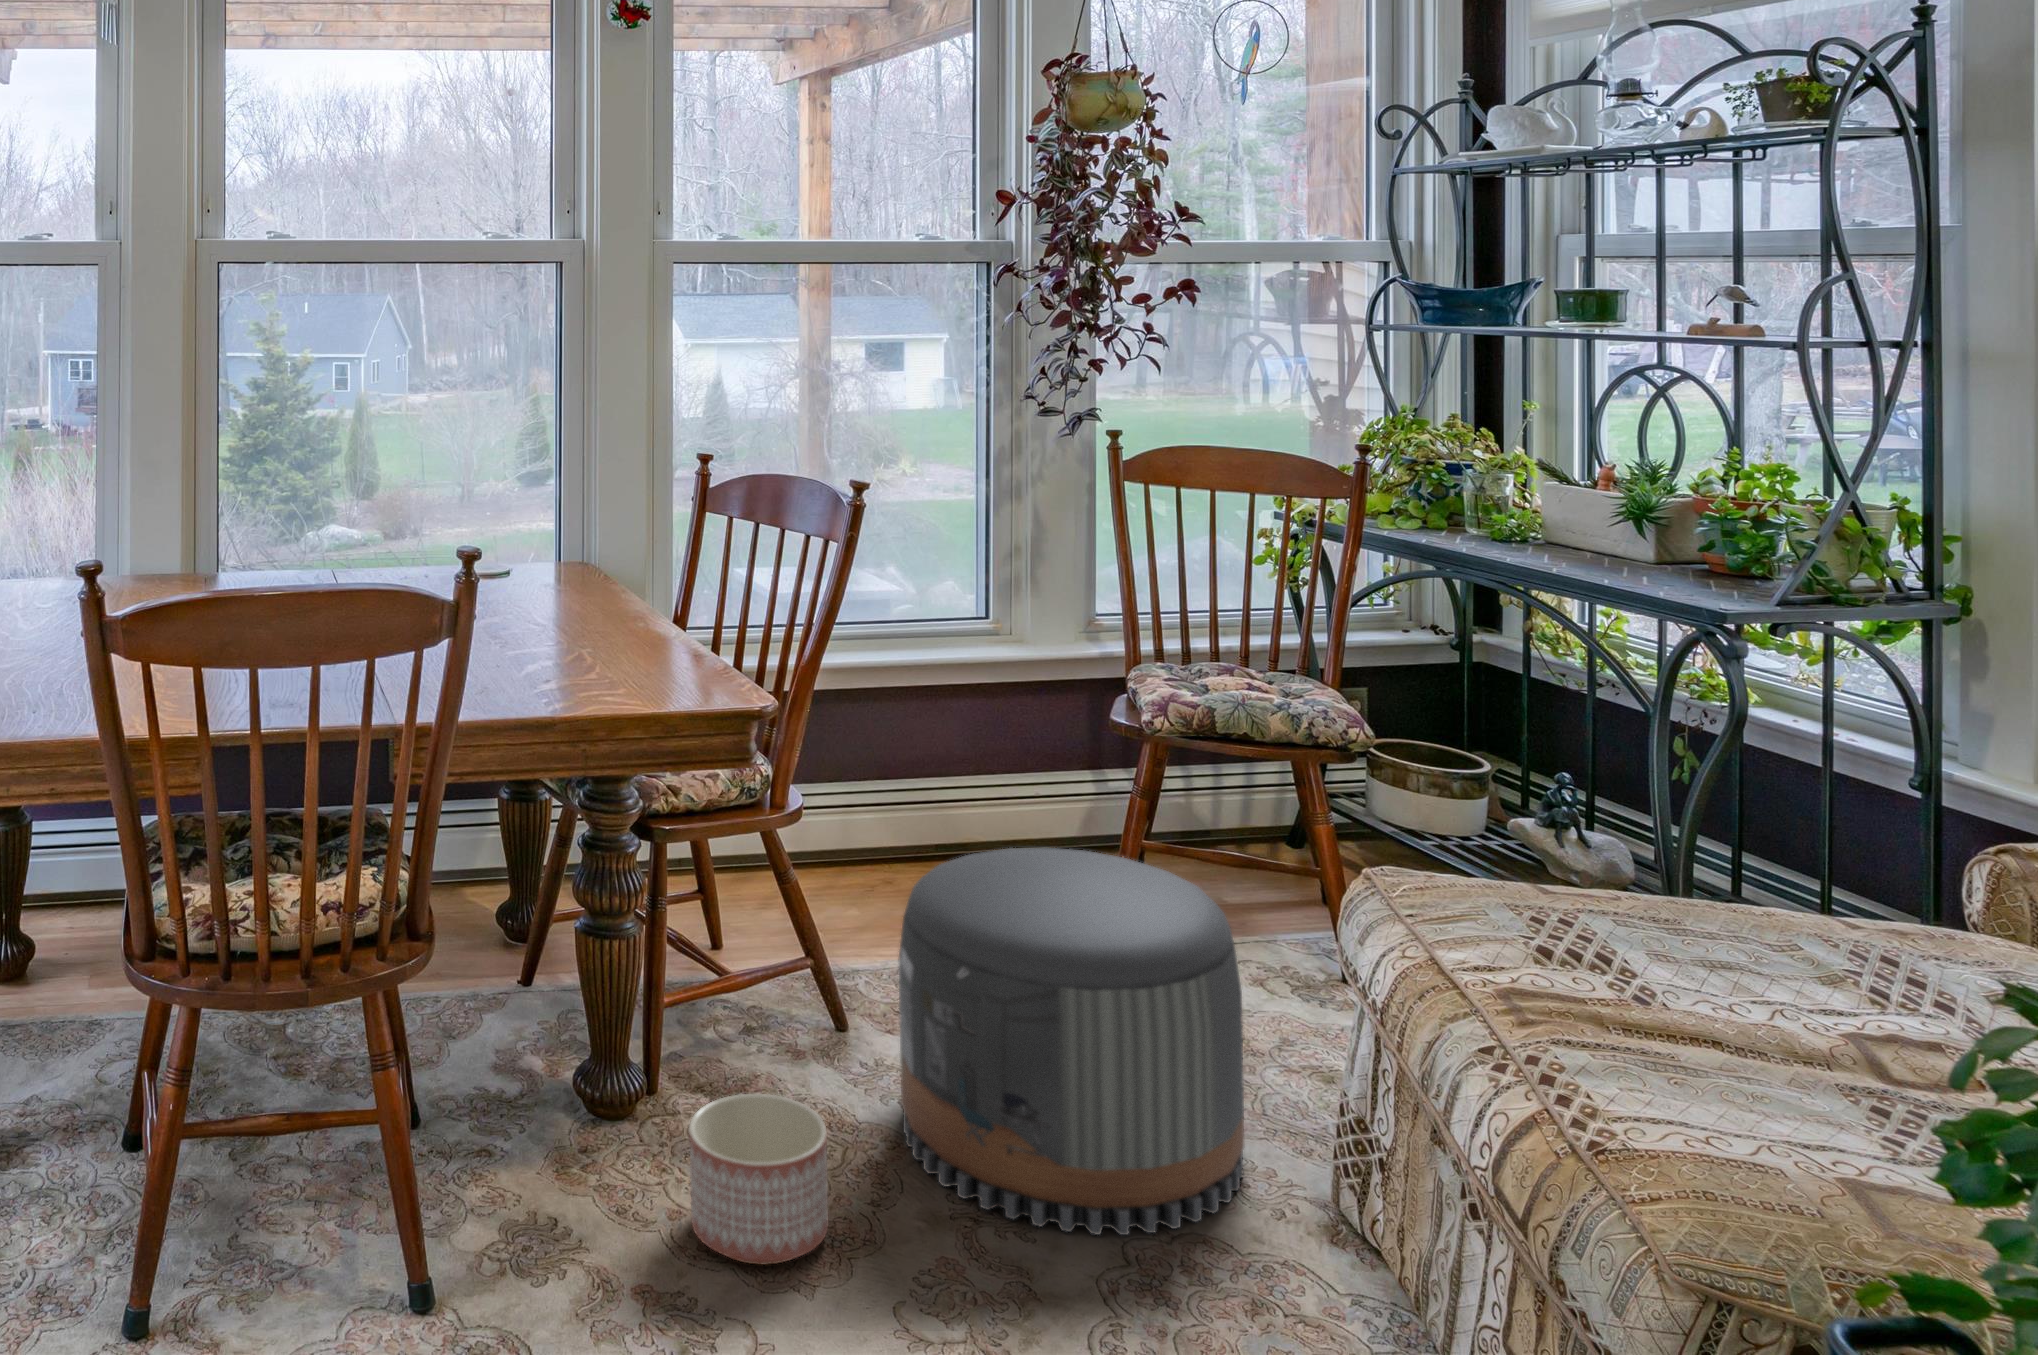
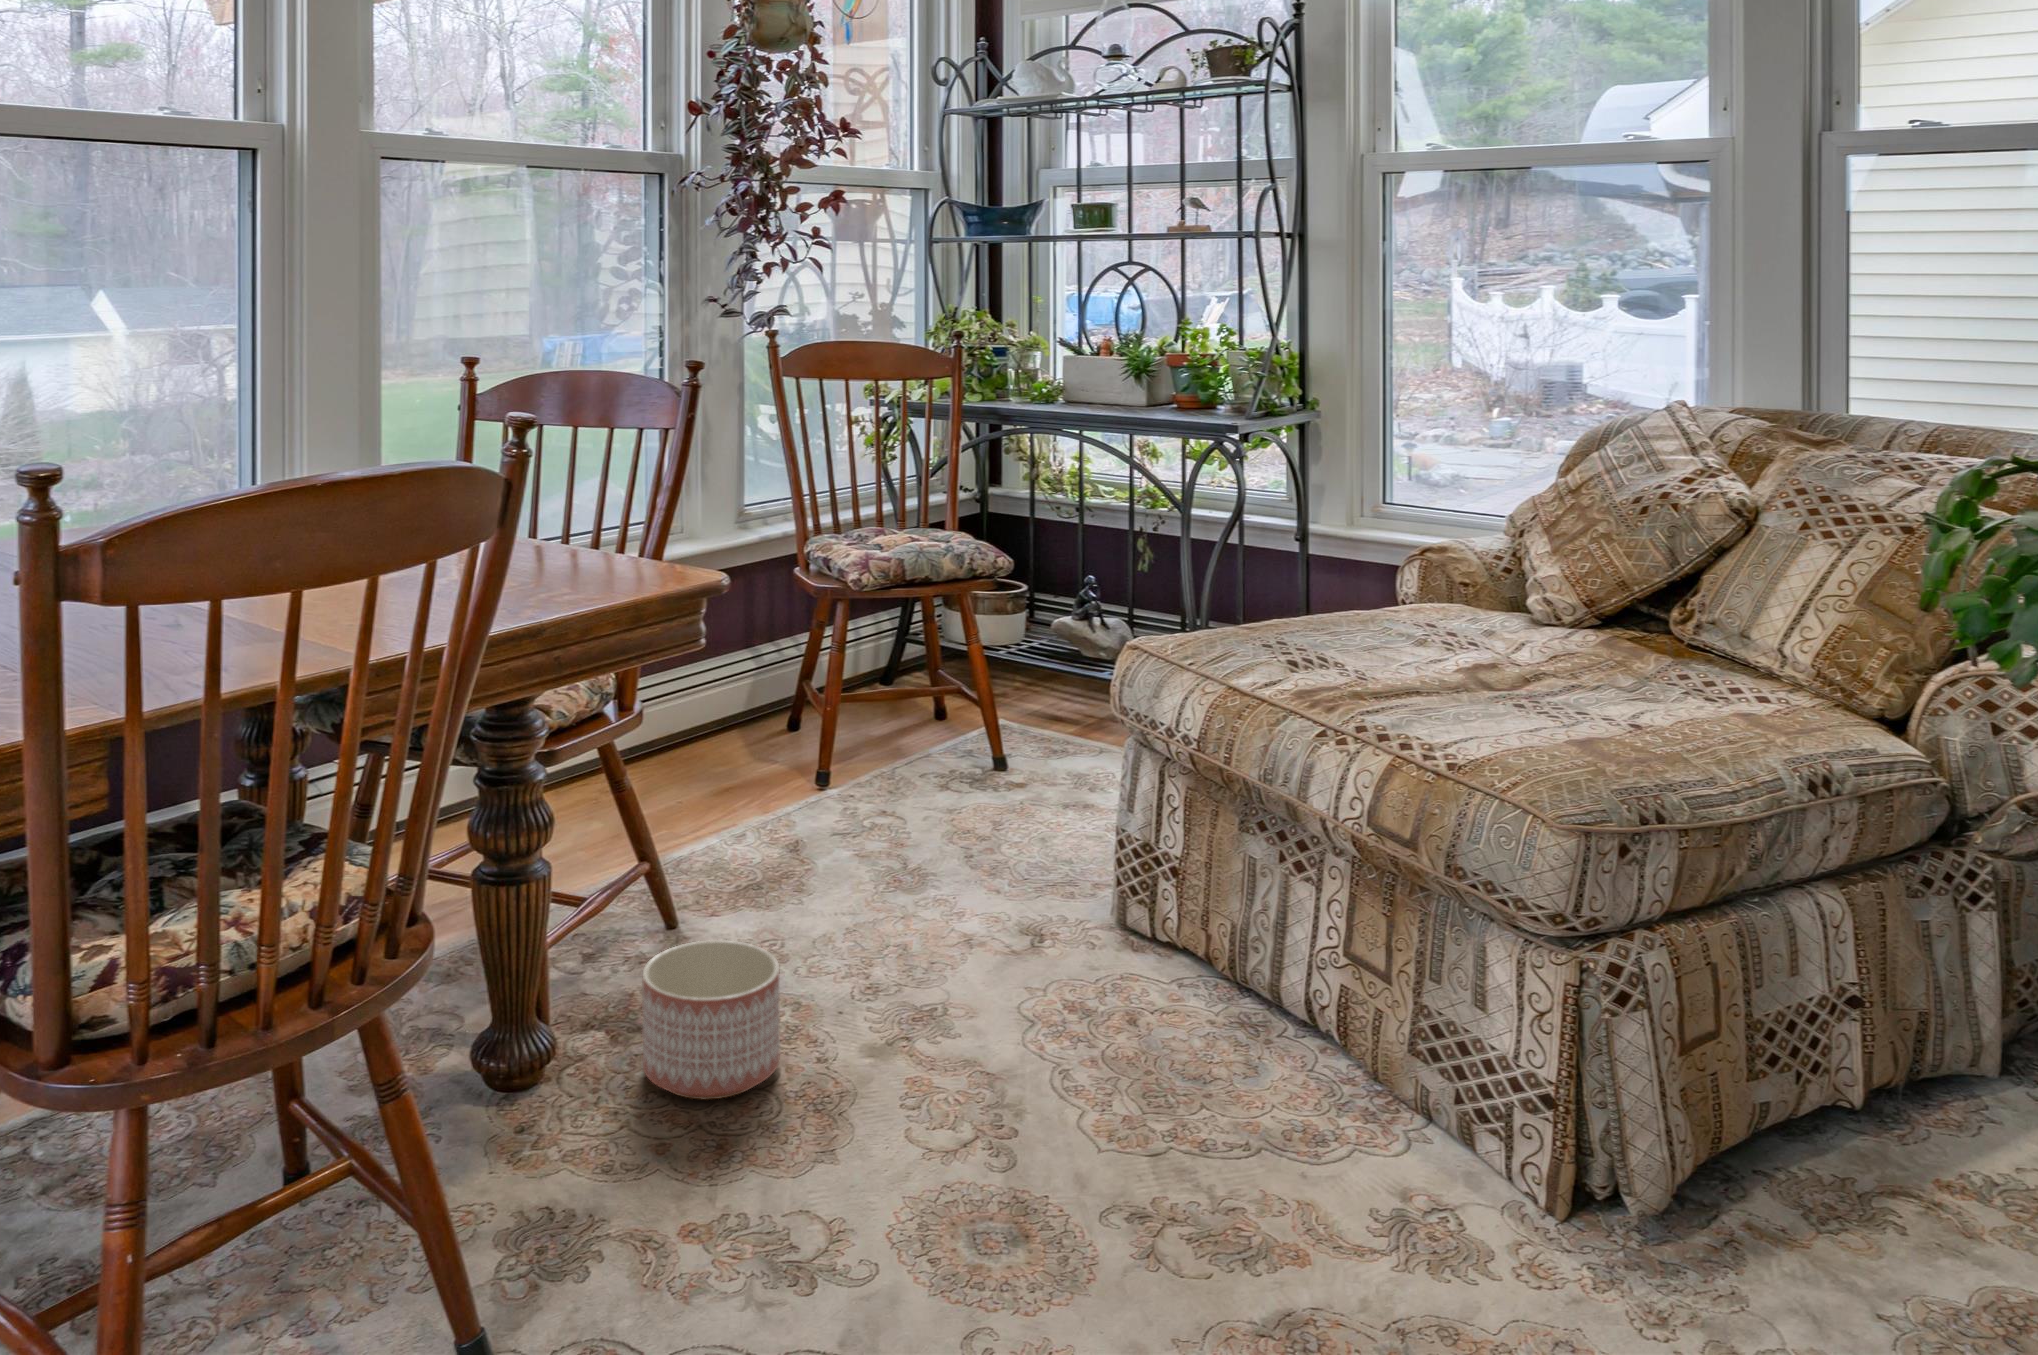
pouf: present [898,847,1244,1235] -> none [753,678,1049,998]

